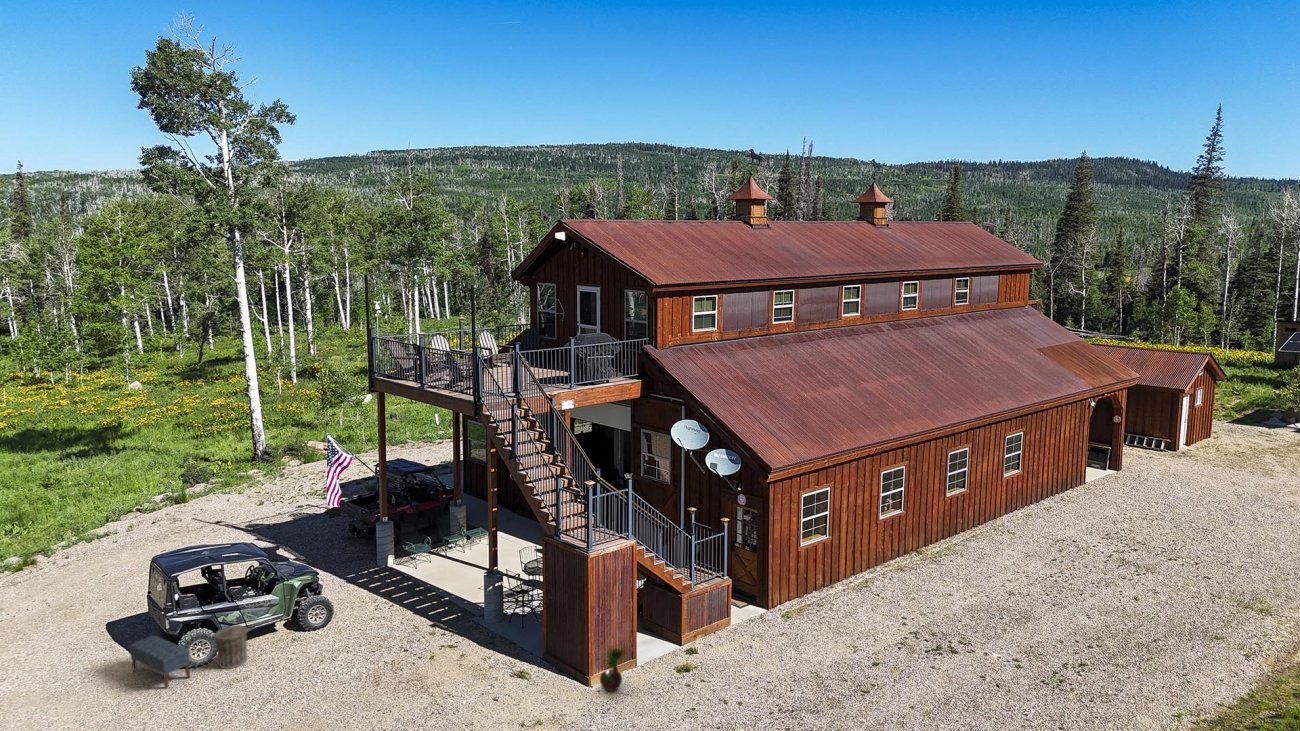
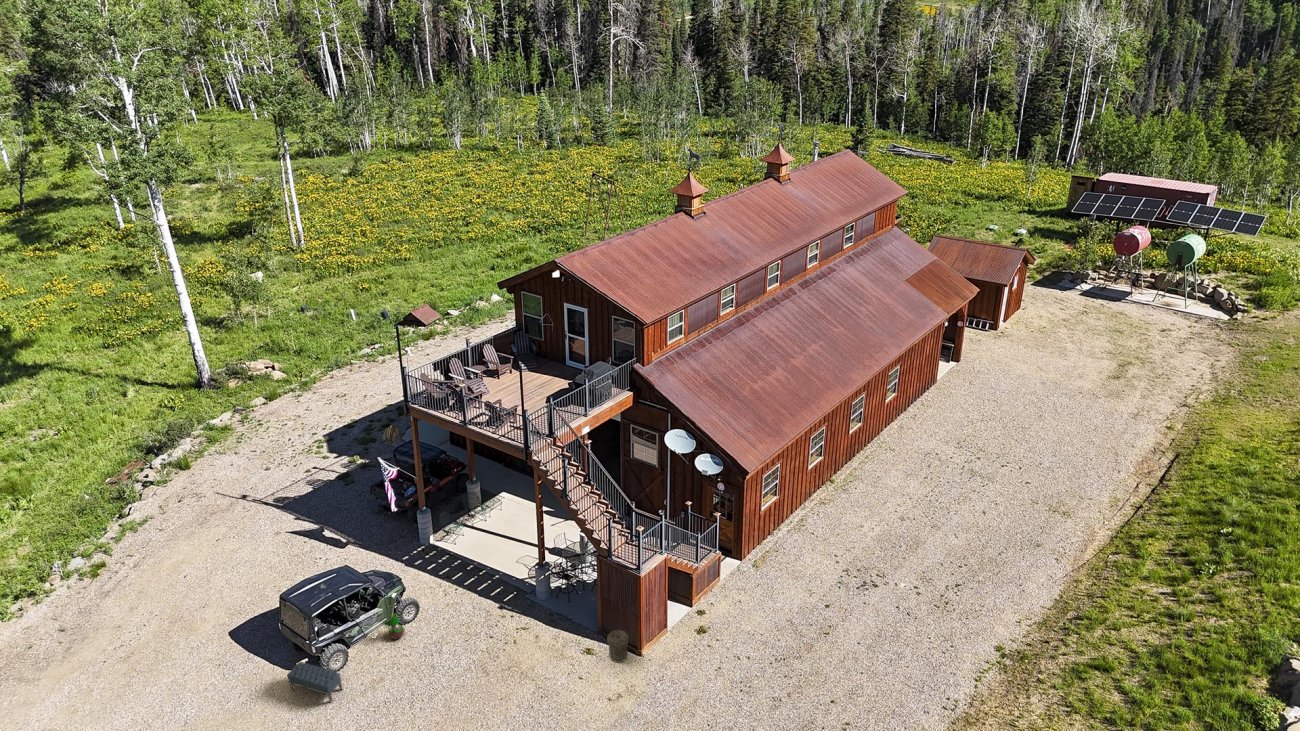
trash can: present [214,625,248,669] -> present [607,630,629,663]
potted tree: present [600,645,626,691] -> present [383,615,404,639]

